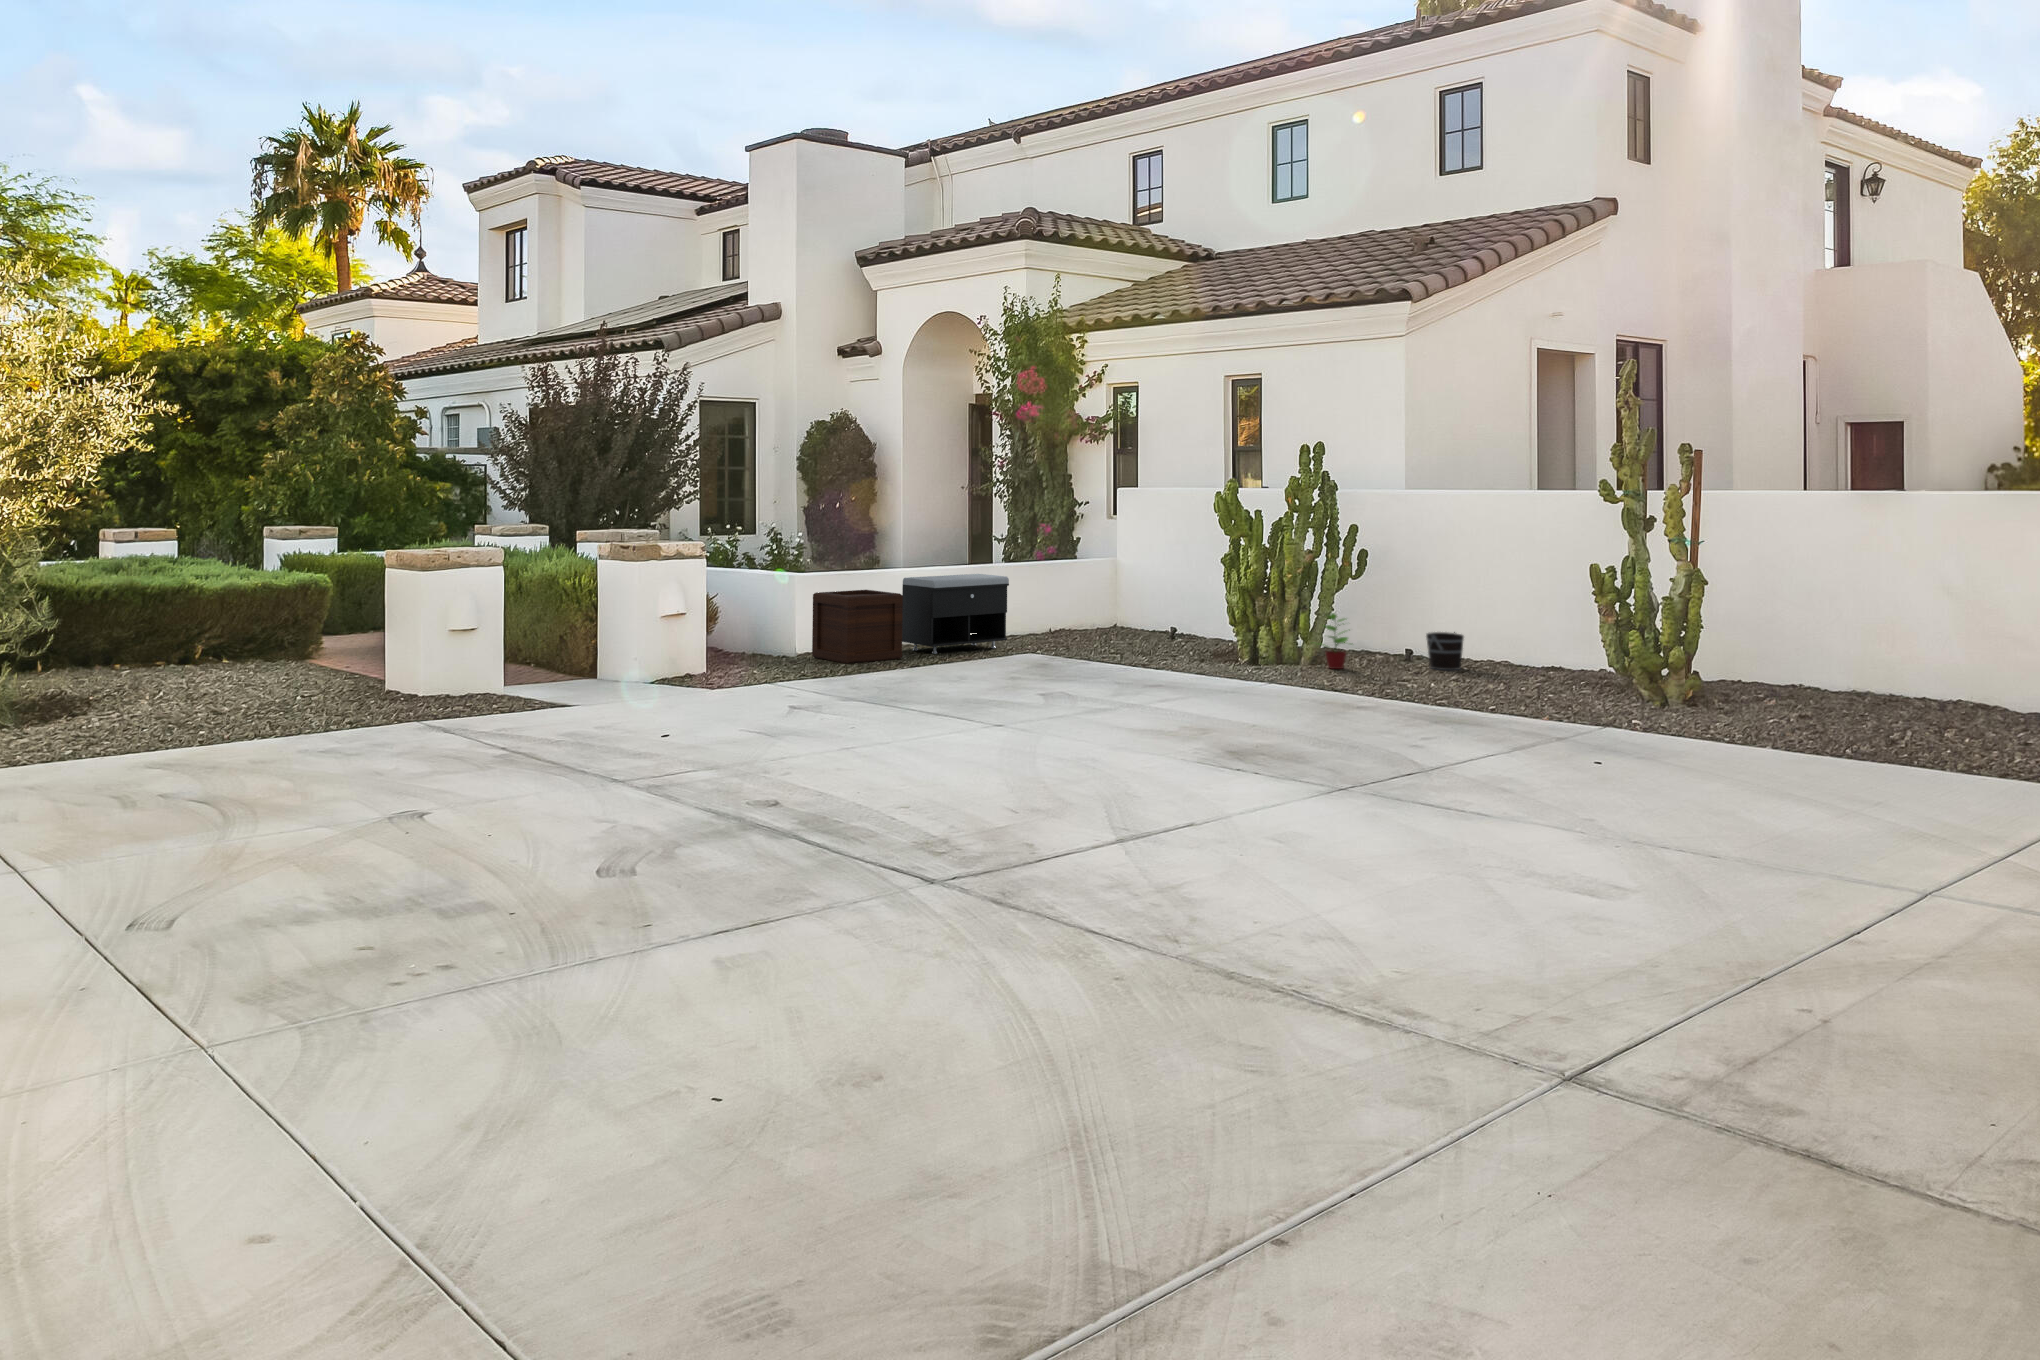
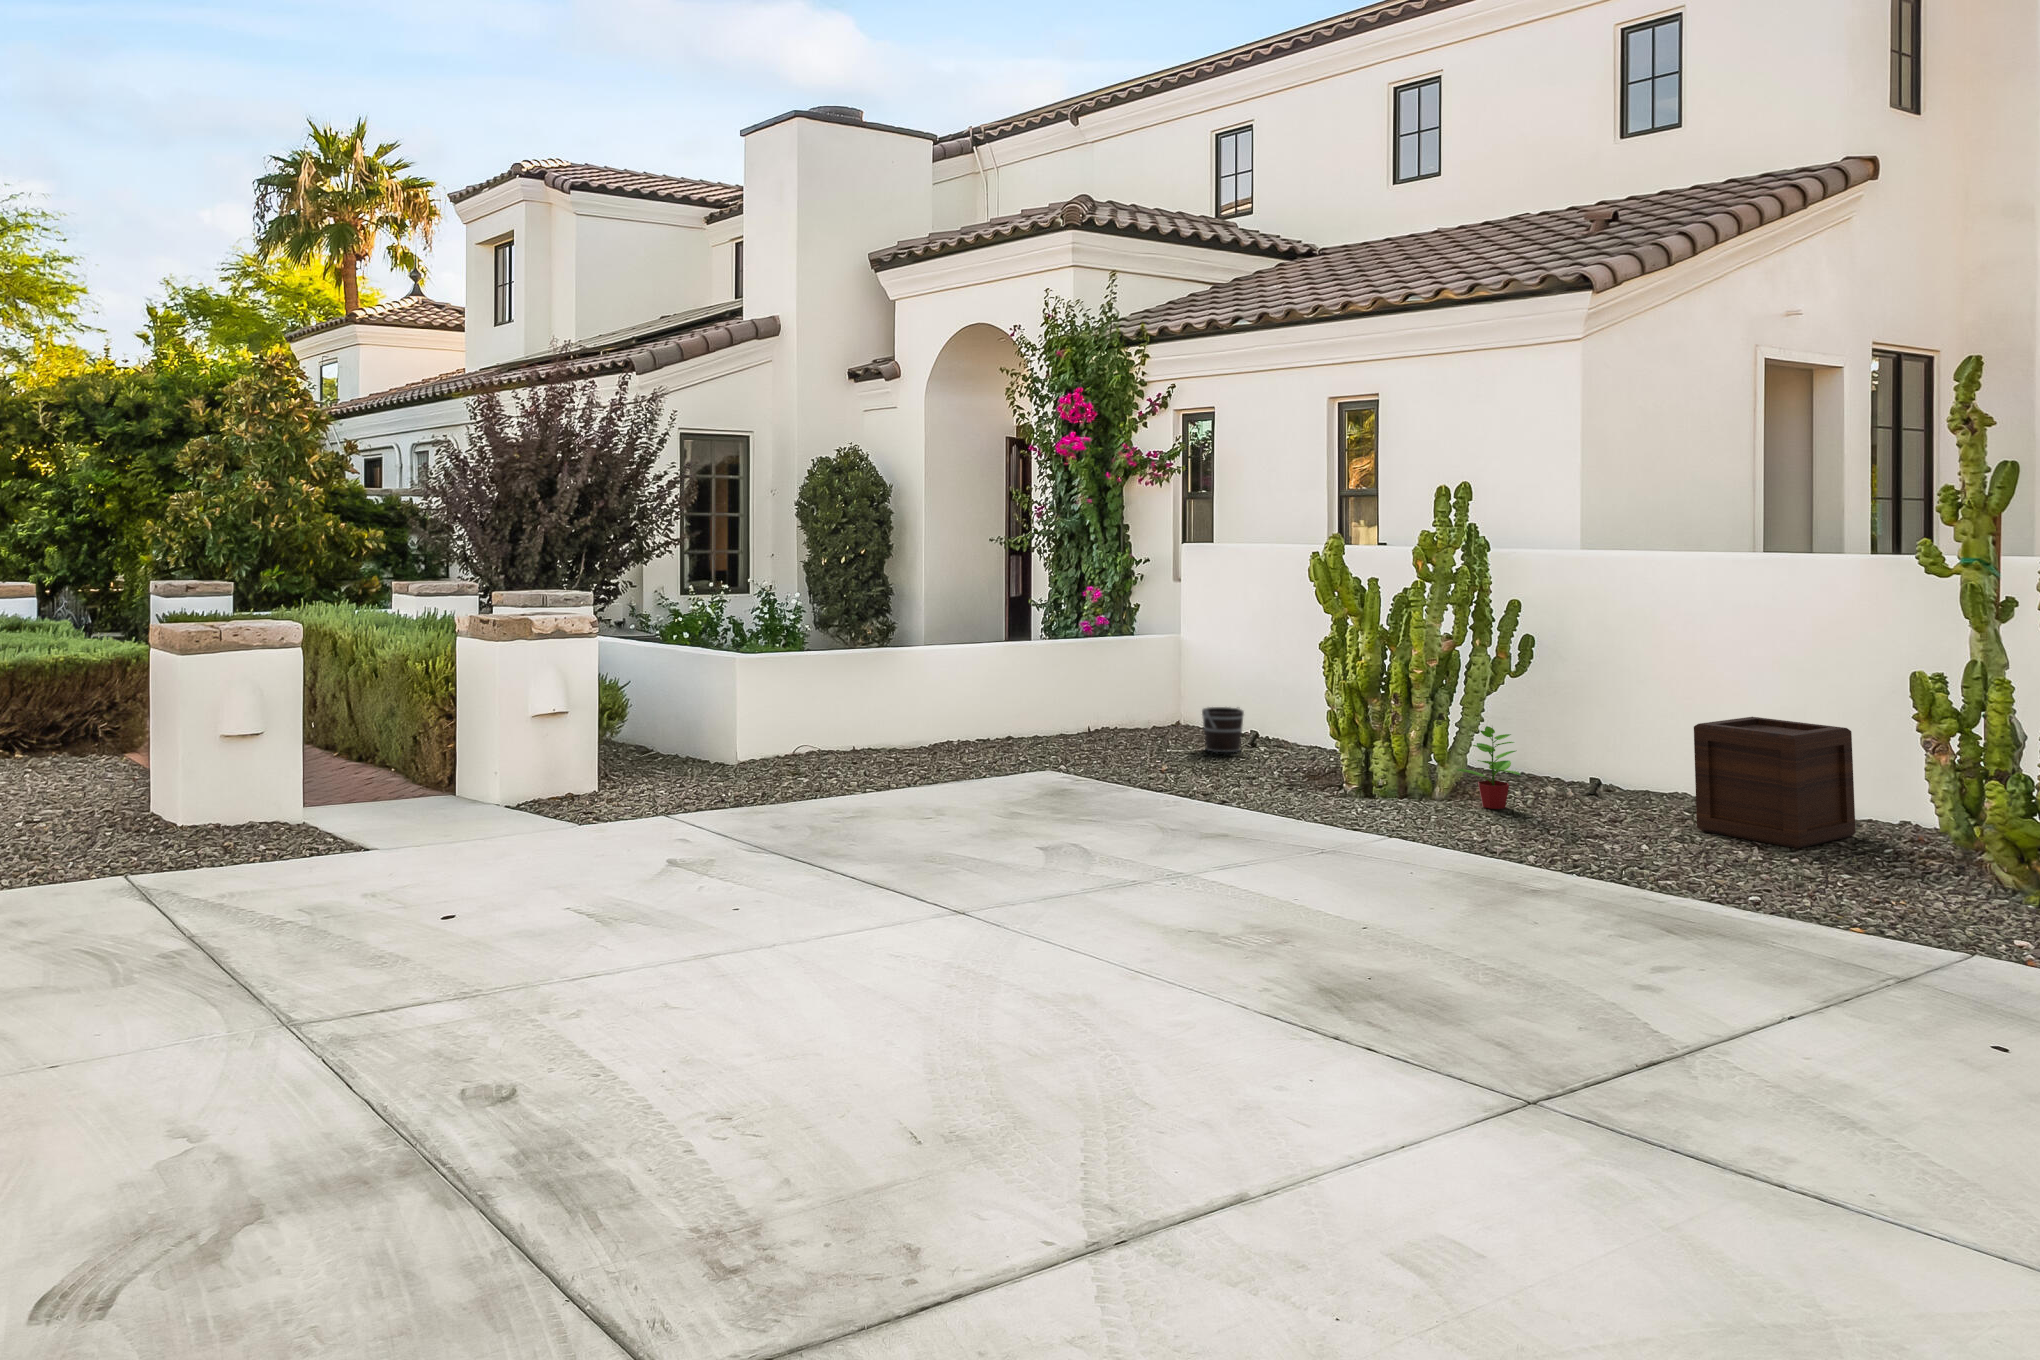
storage bench: present [902,574,1009,654] -> none [886,659,1033,772]
wooden crate: present [812,590,903,664] -> present [1694,717,1856,849]
bucket: present [1426,632,1464,670] -> present [1202,707,1244,752]

